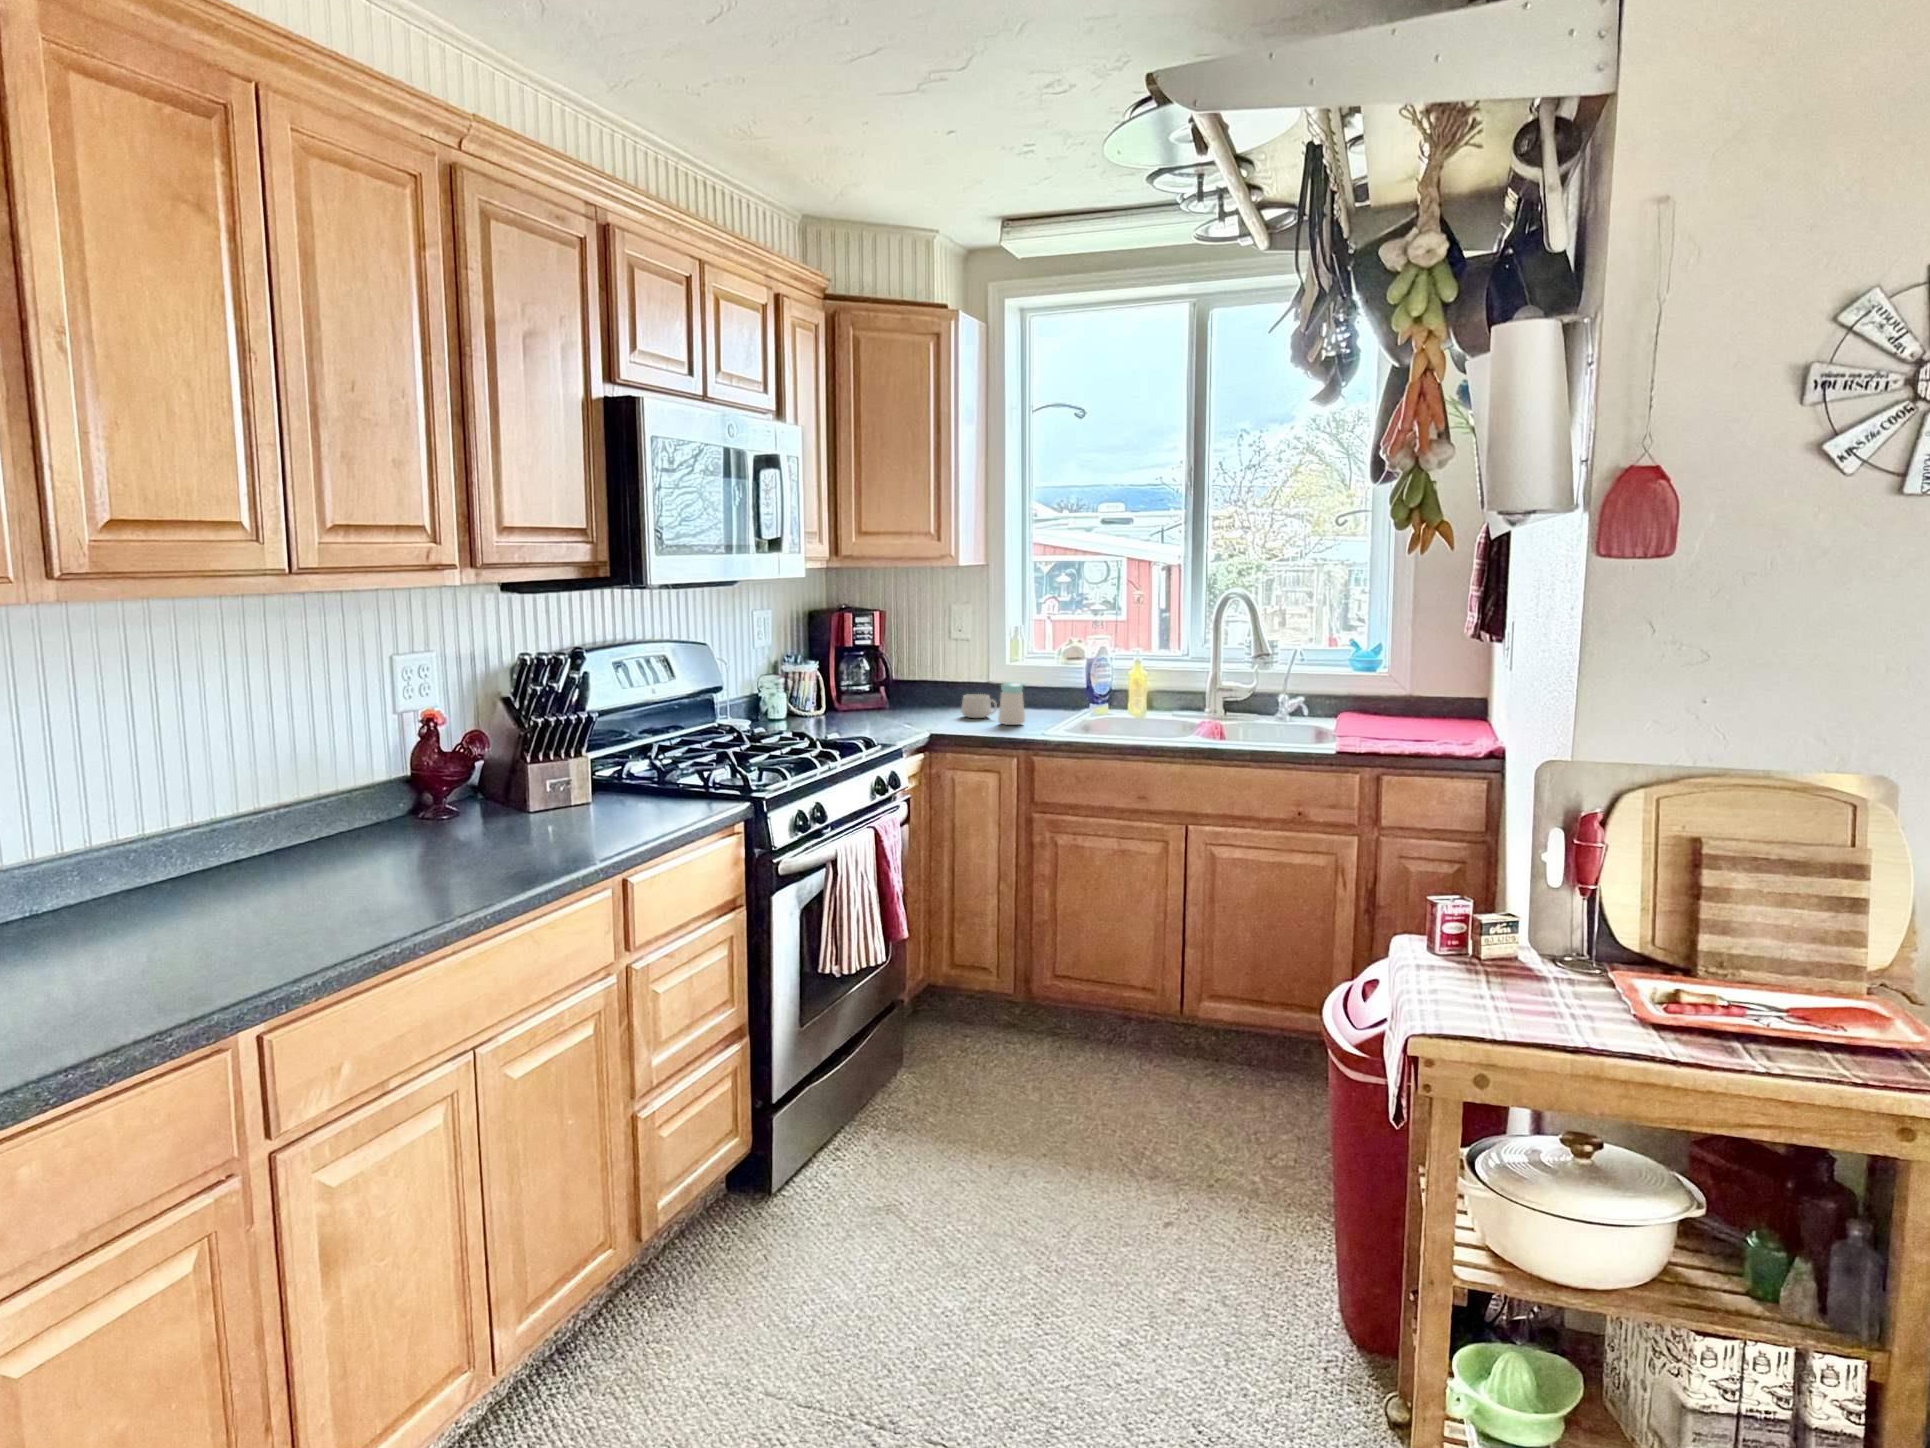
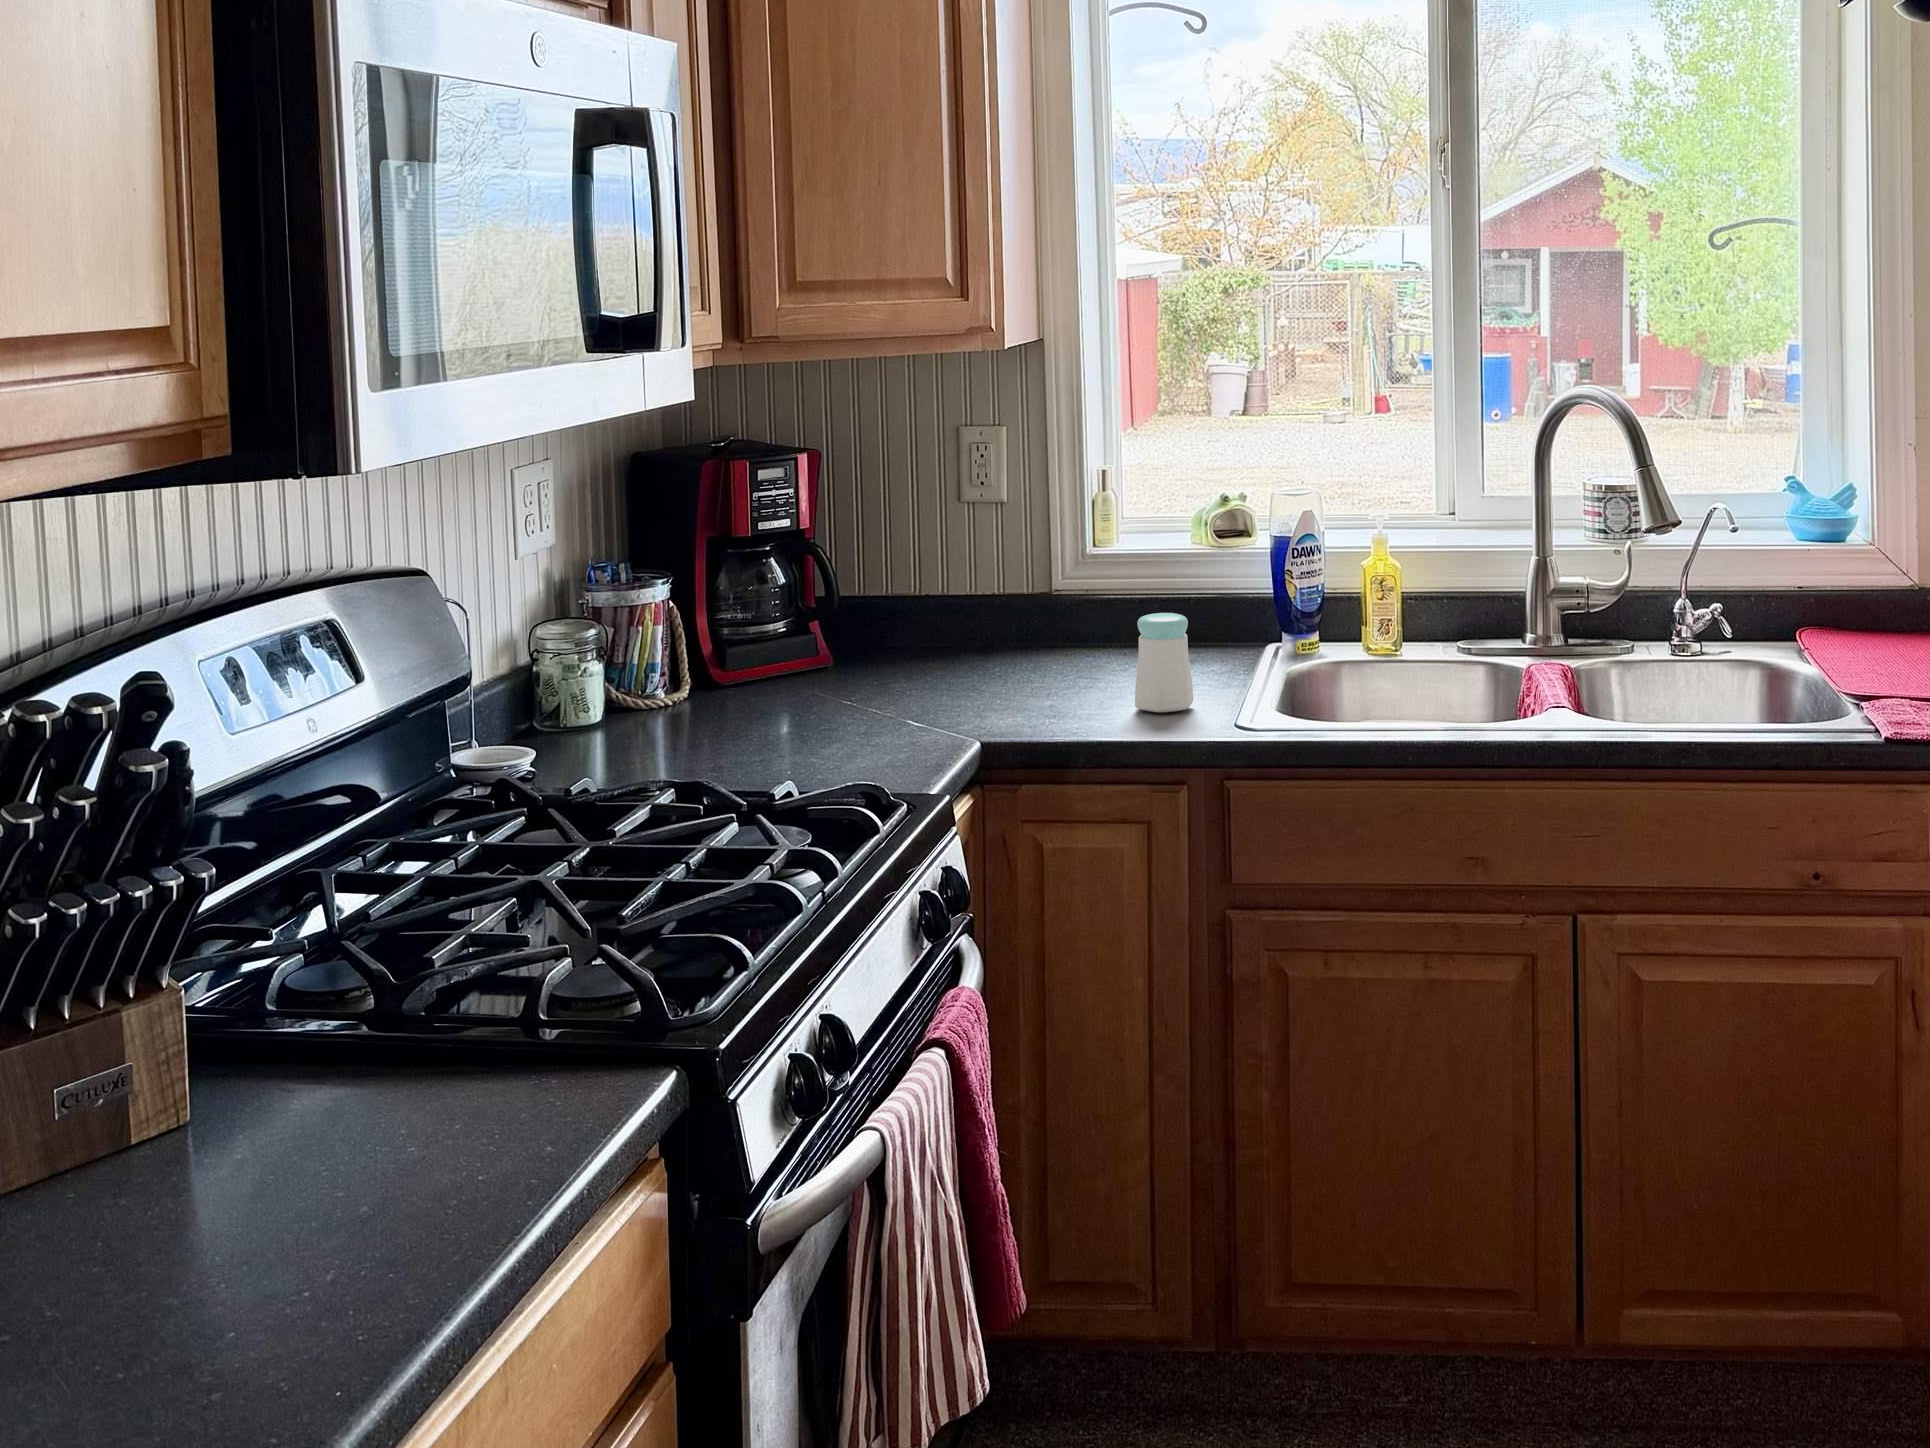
mug: present [961,694,997,718] -> none [1033,637,1118,696]

